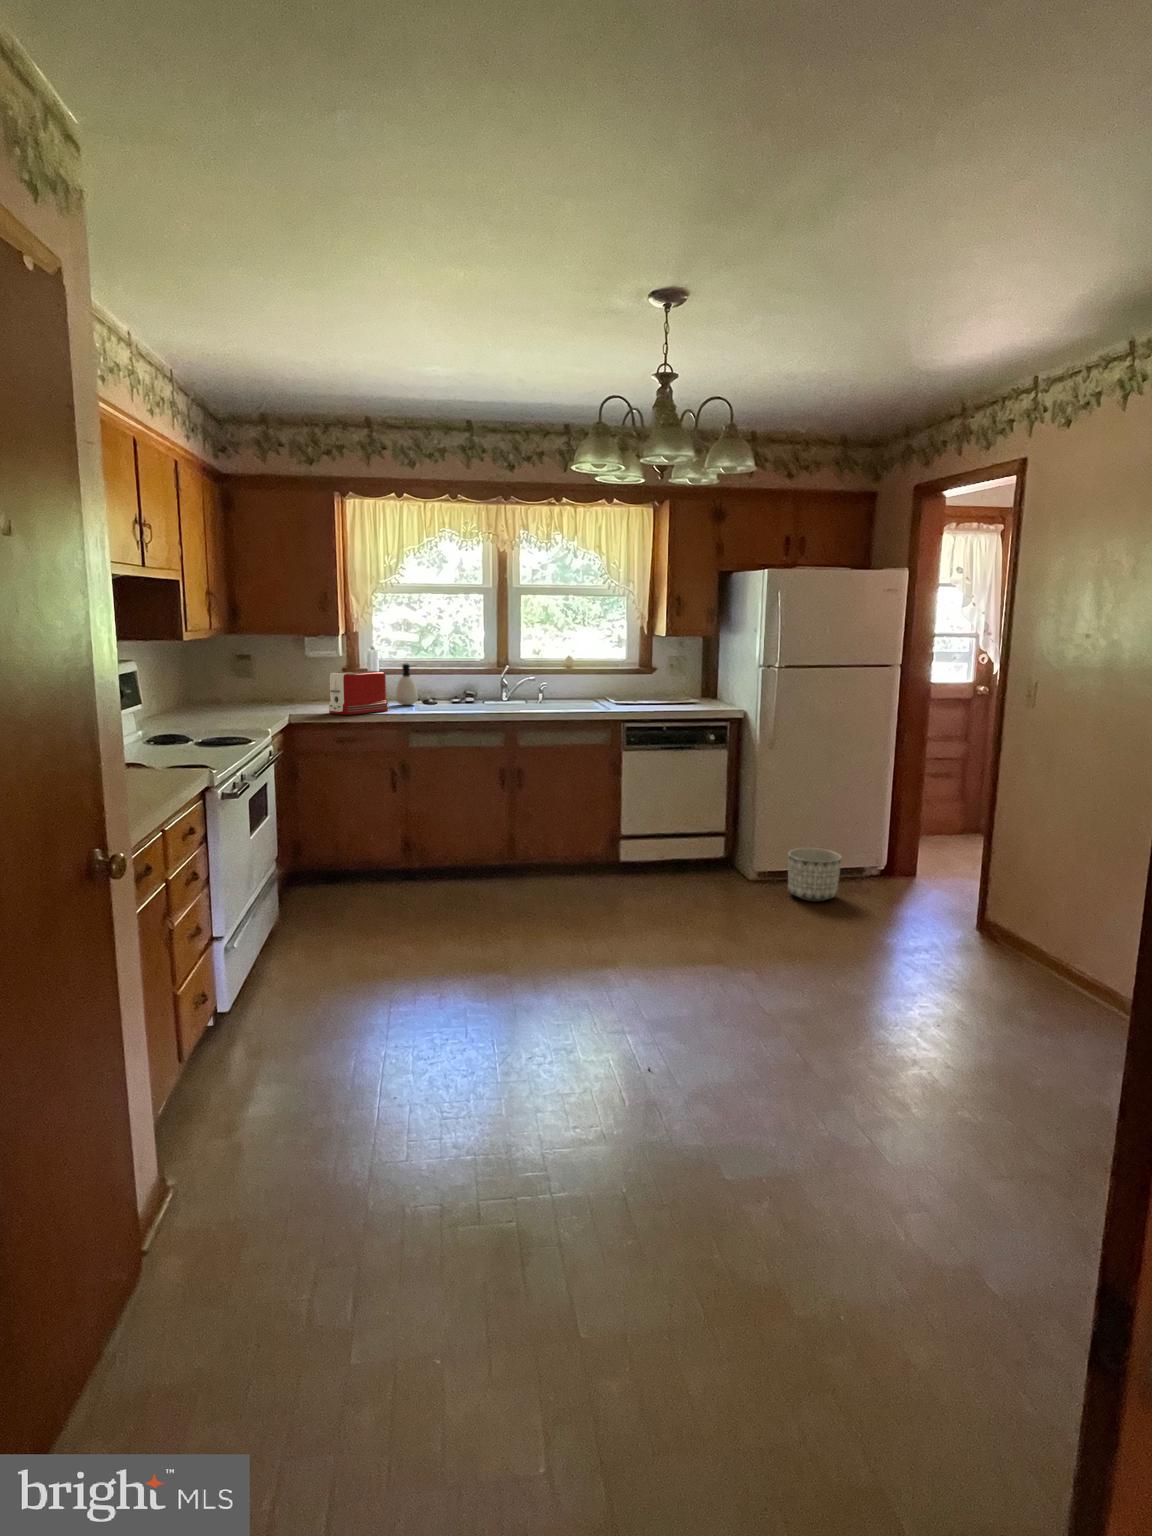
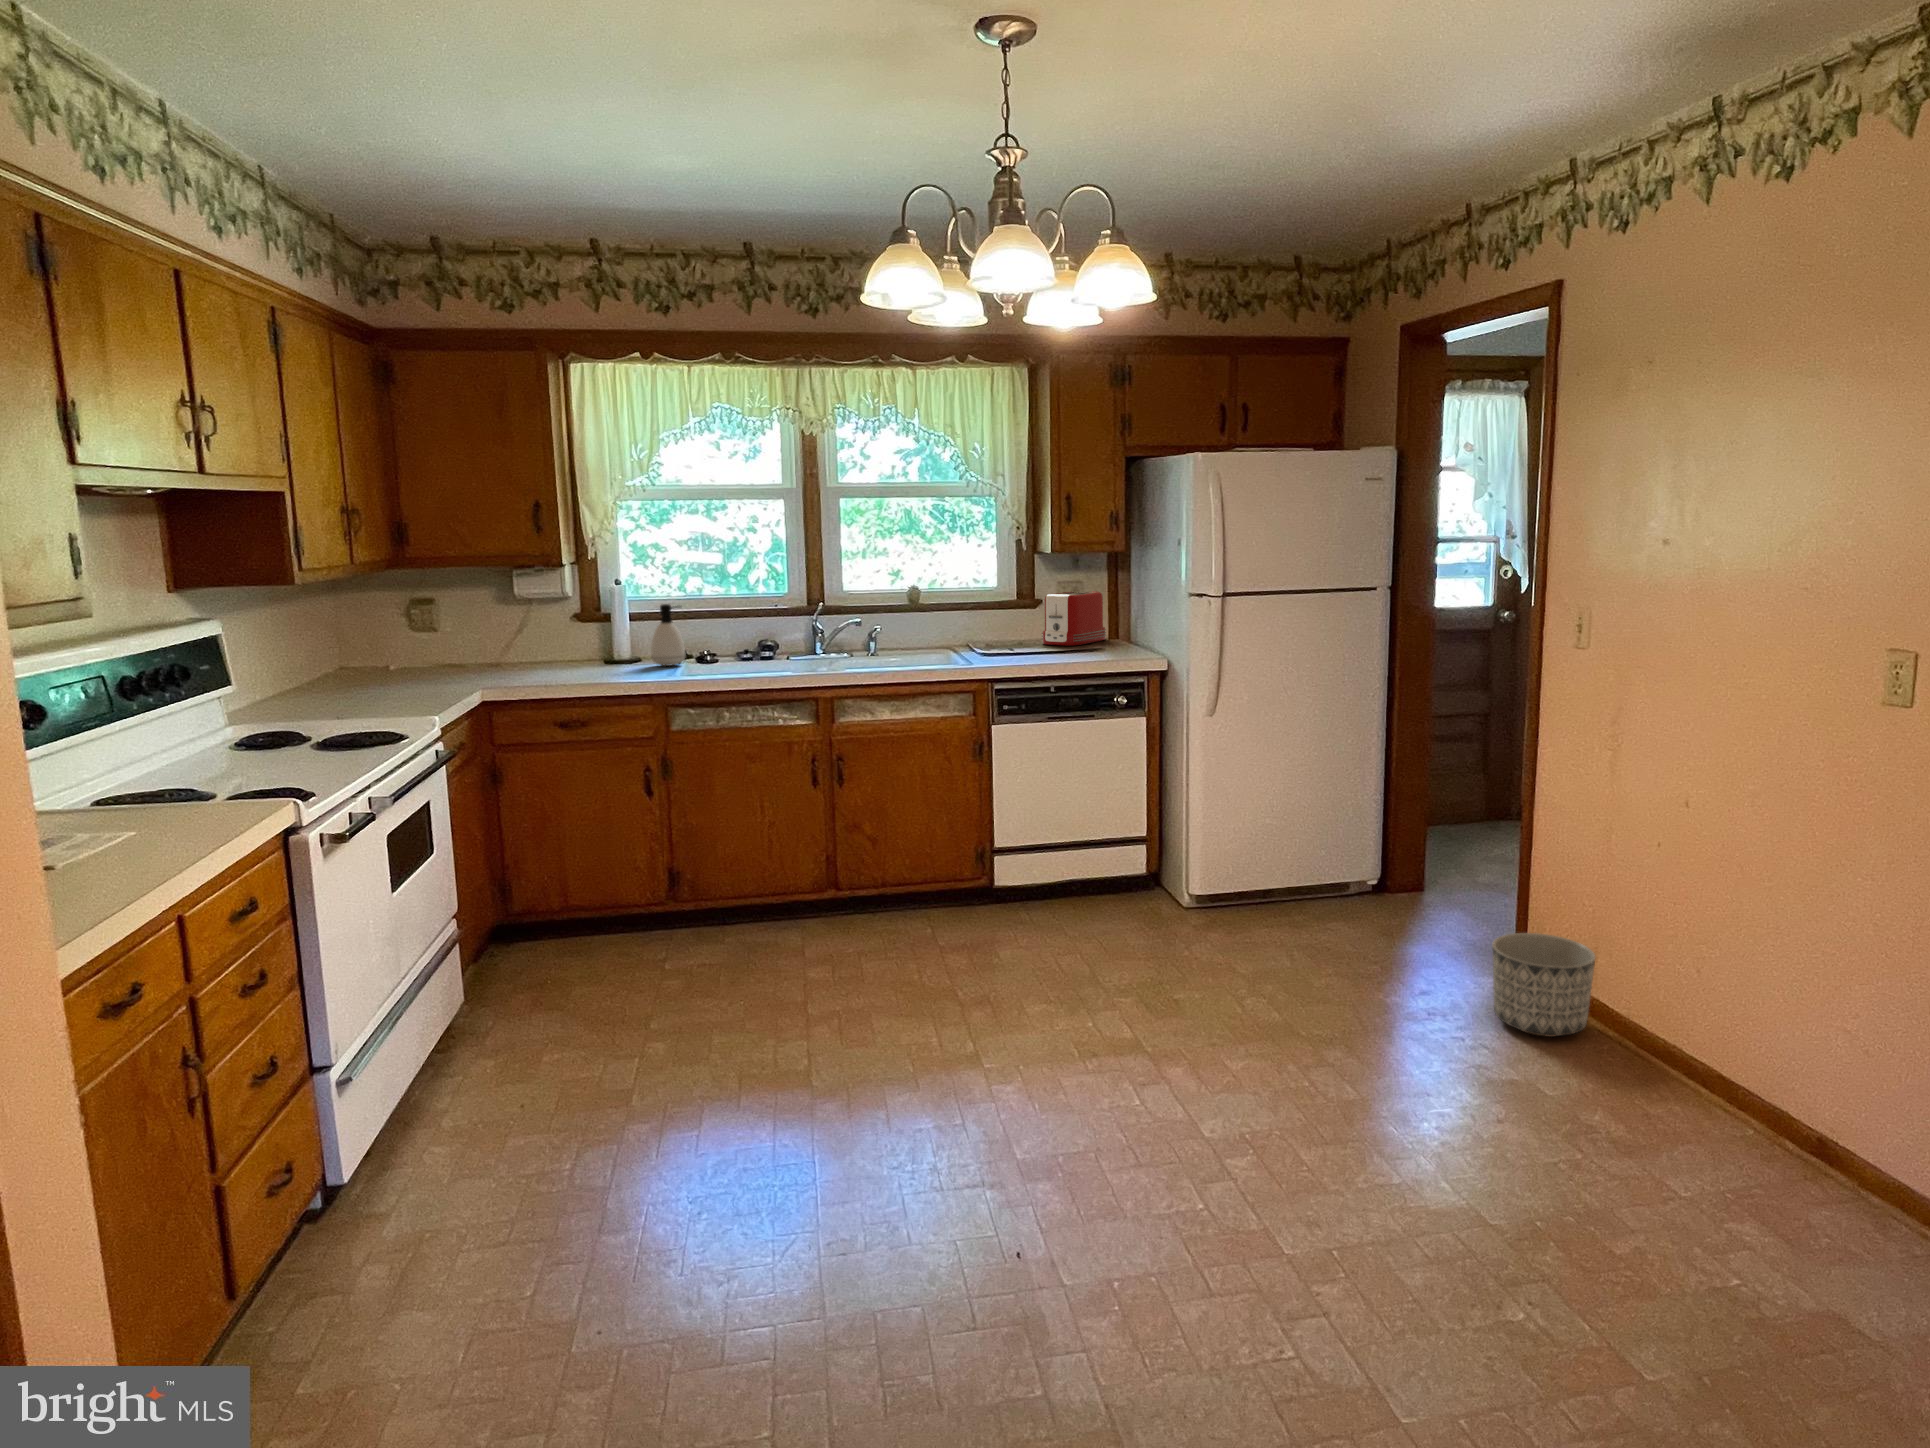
toaster: present [329,671,388,715] -> present [1042,591,1106,646]
planter: present [788,848,842,901] -> present [1492,933,1595,1037]

